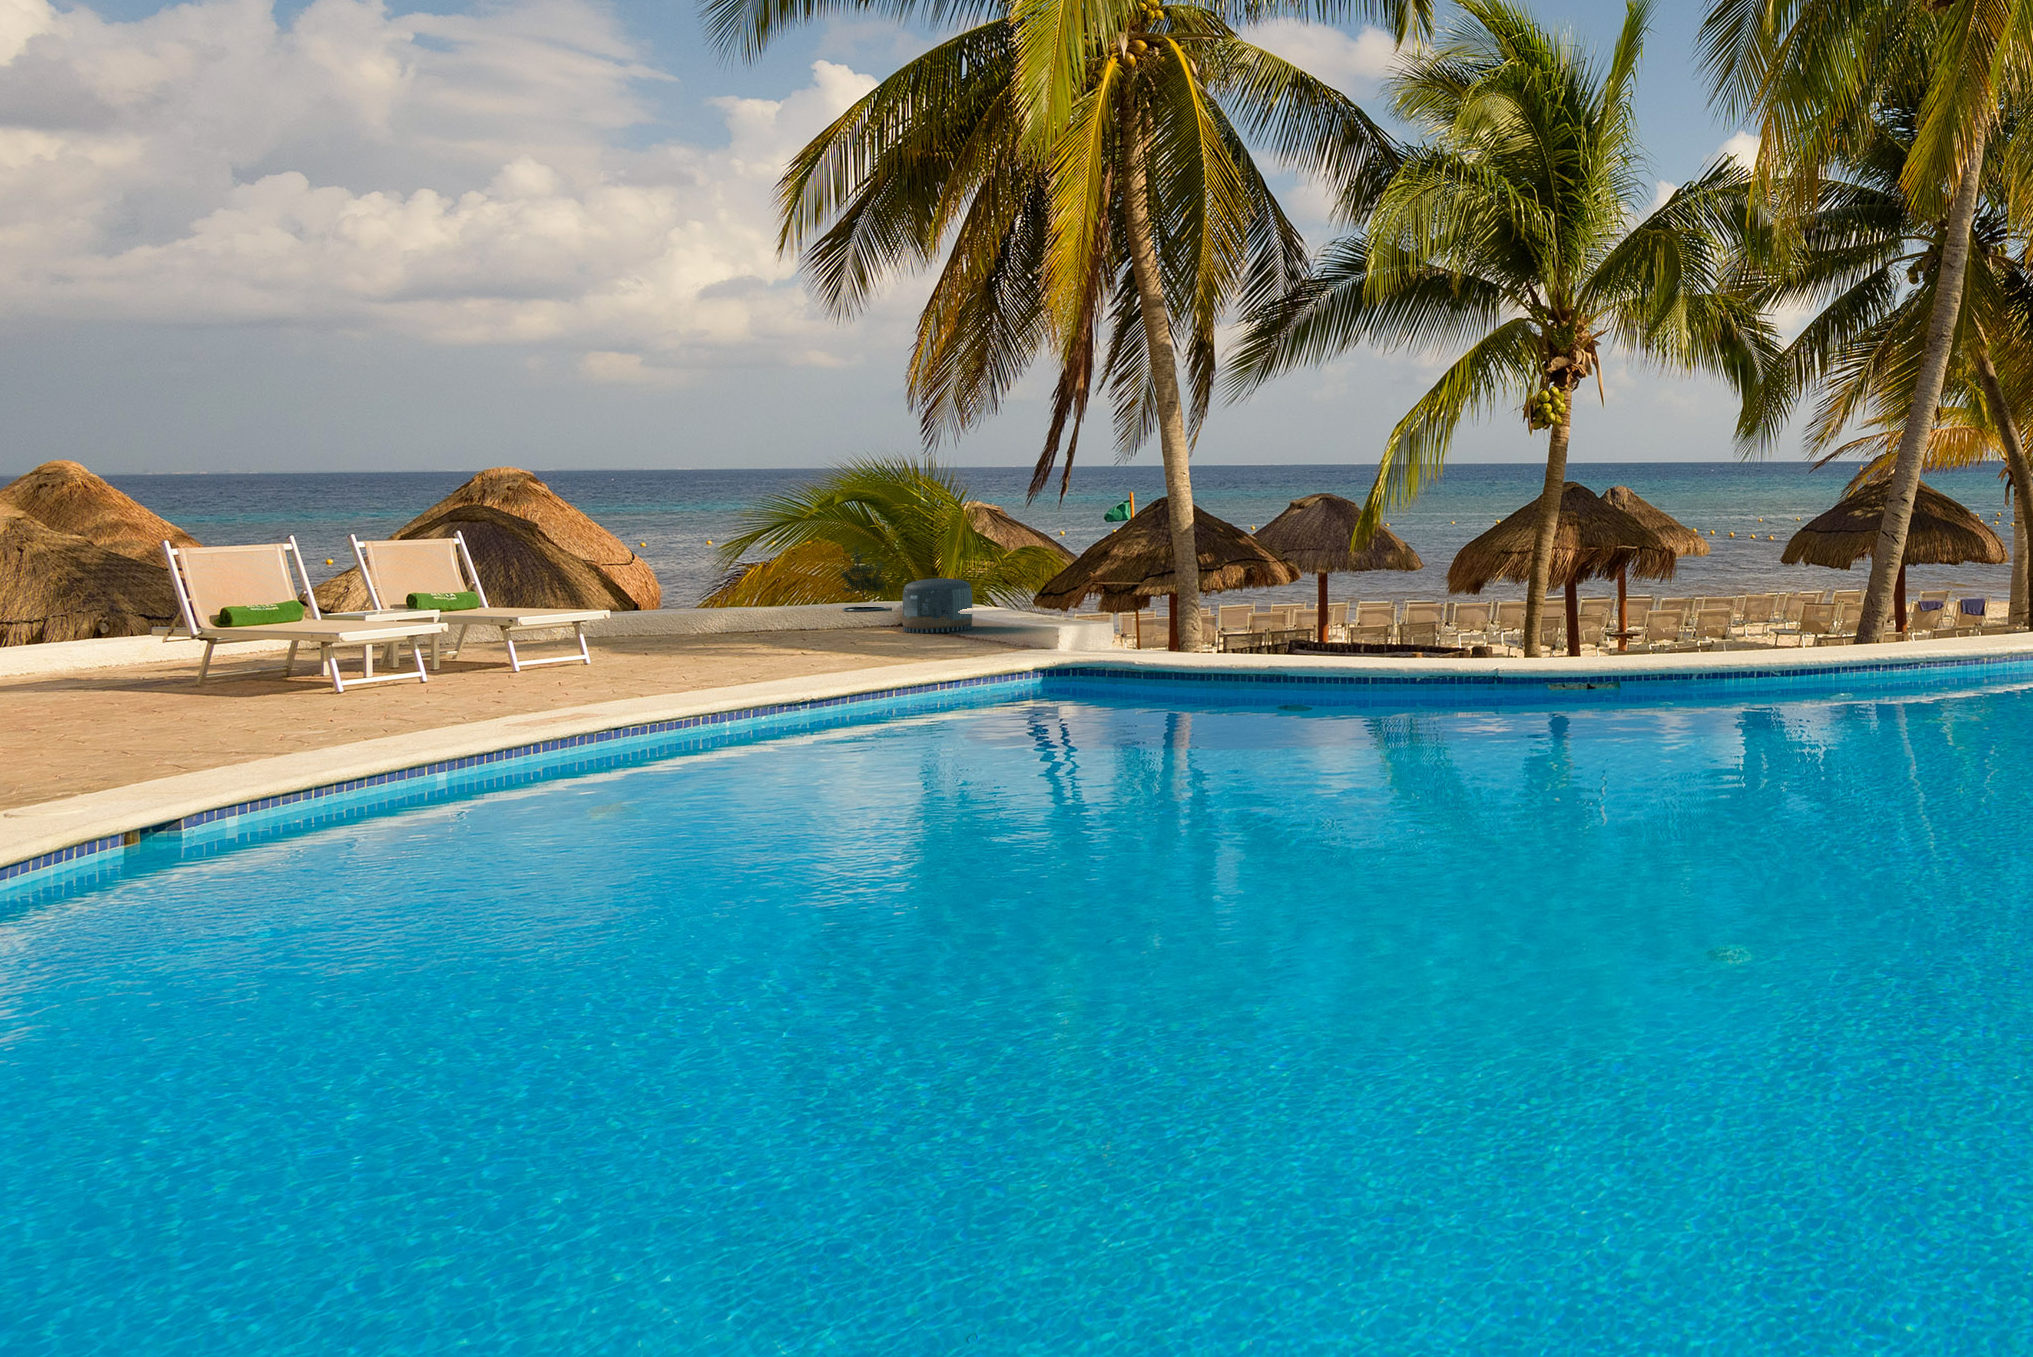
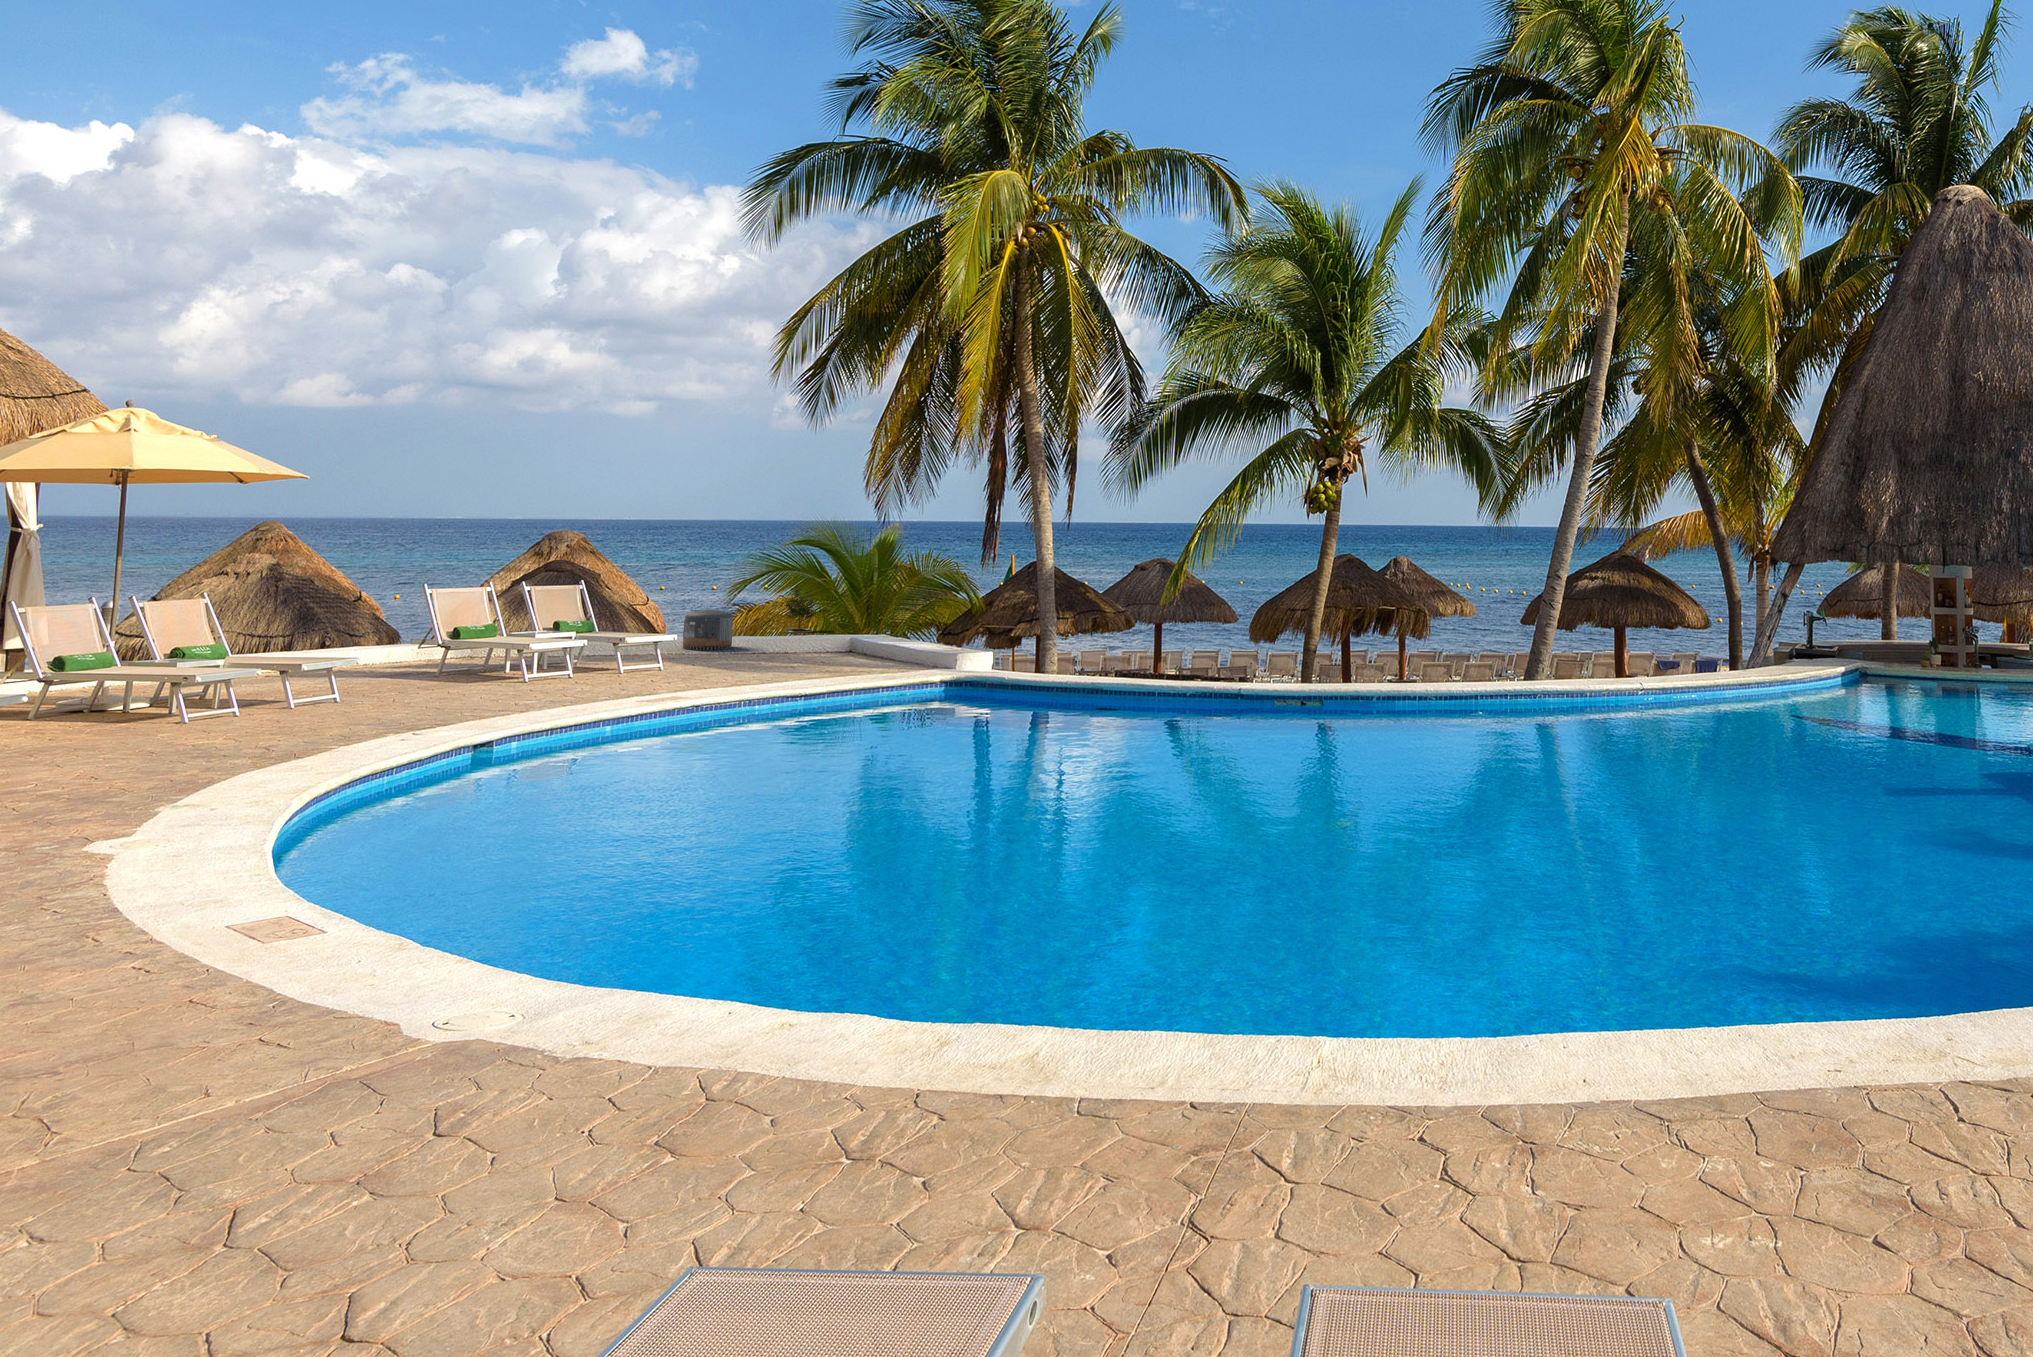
pouf: present [903,578,972,633] -> present [683,610,733,650]

